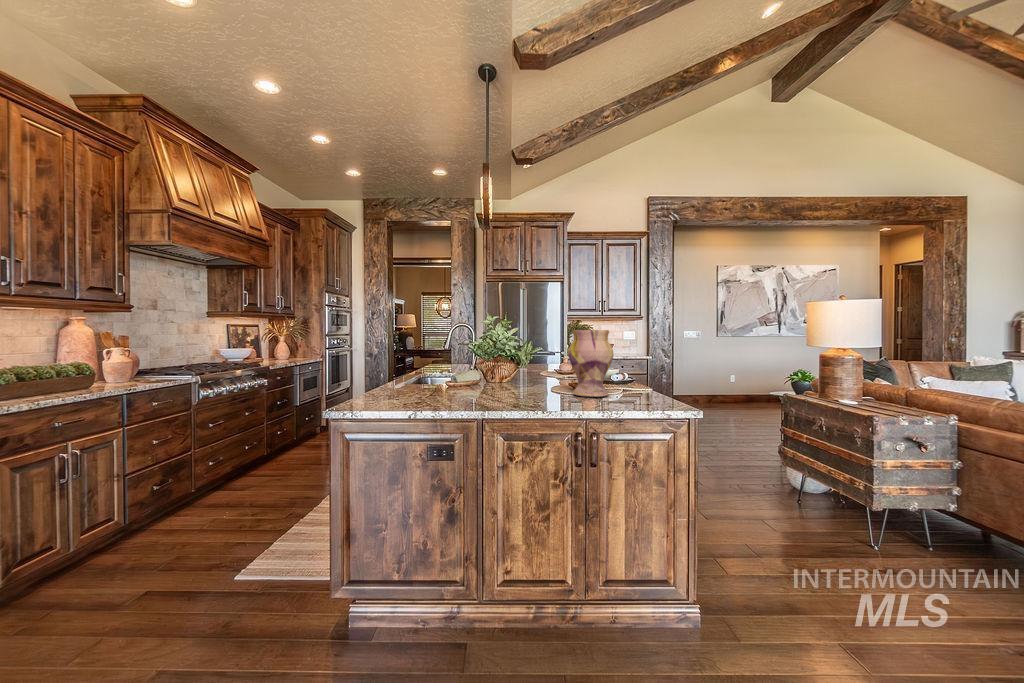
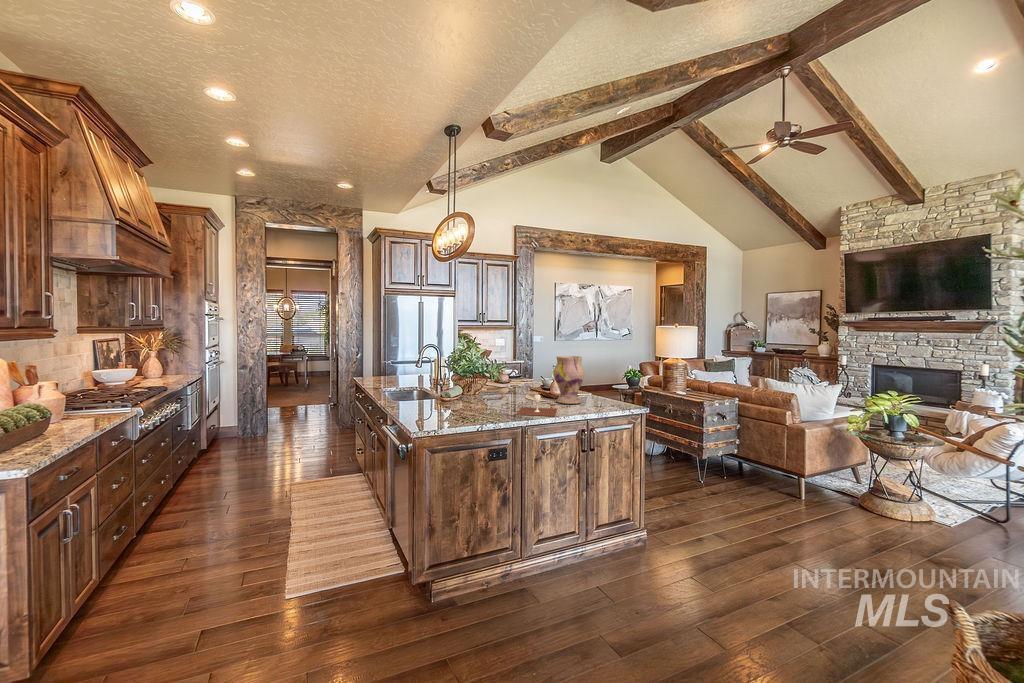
wine glass: none [483,377,555,407] -> present [516,394,557,416]

